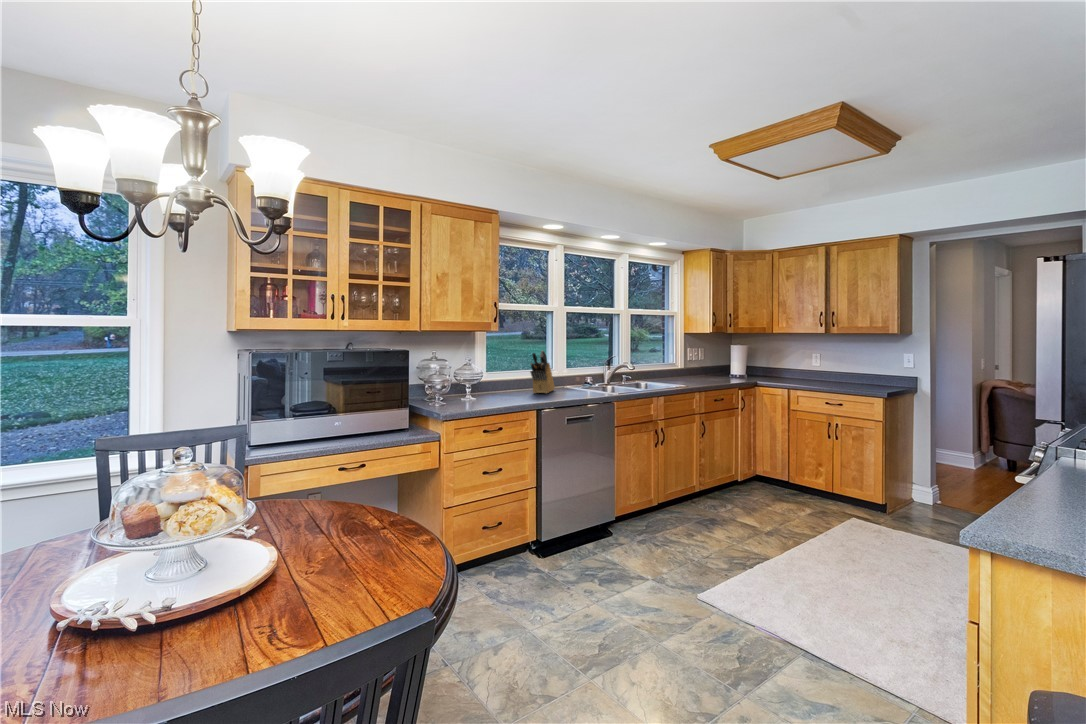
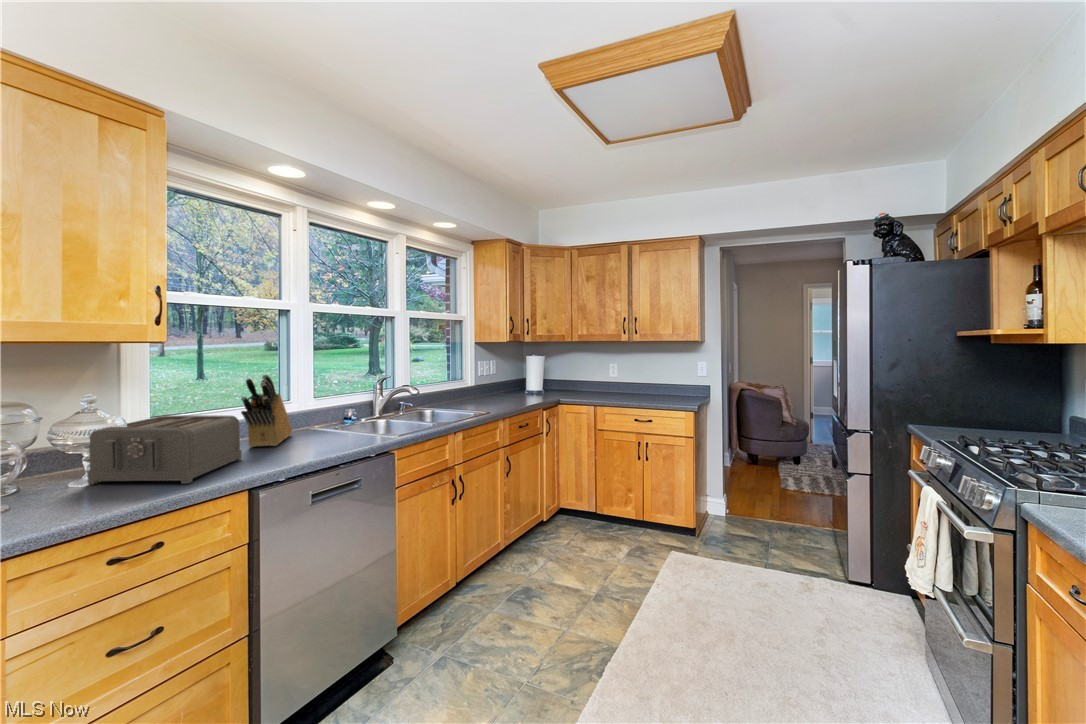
toaster: none [468,371,531,403] -> present [88,415,242,484]

